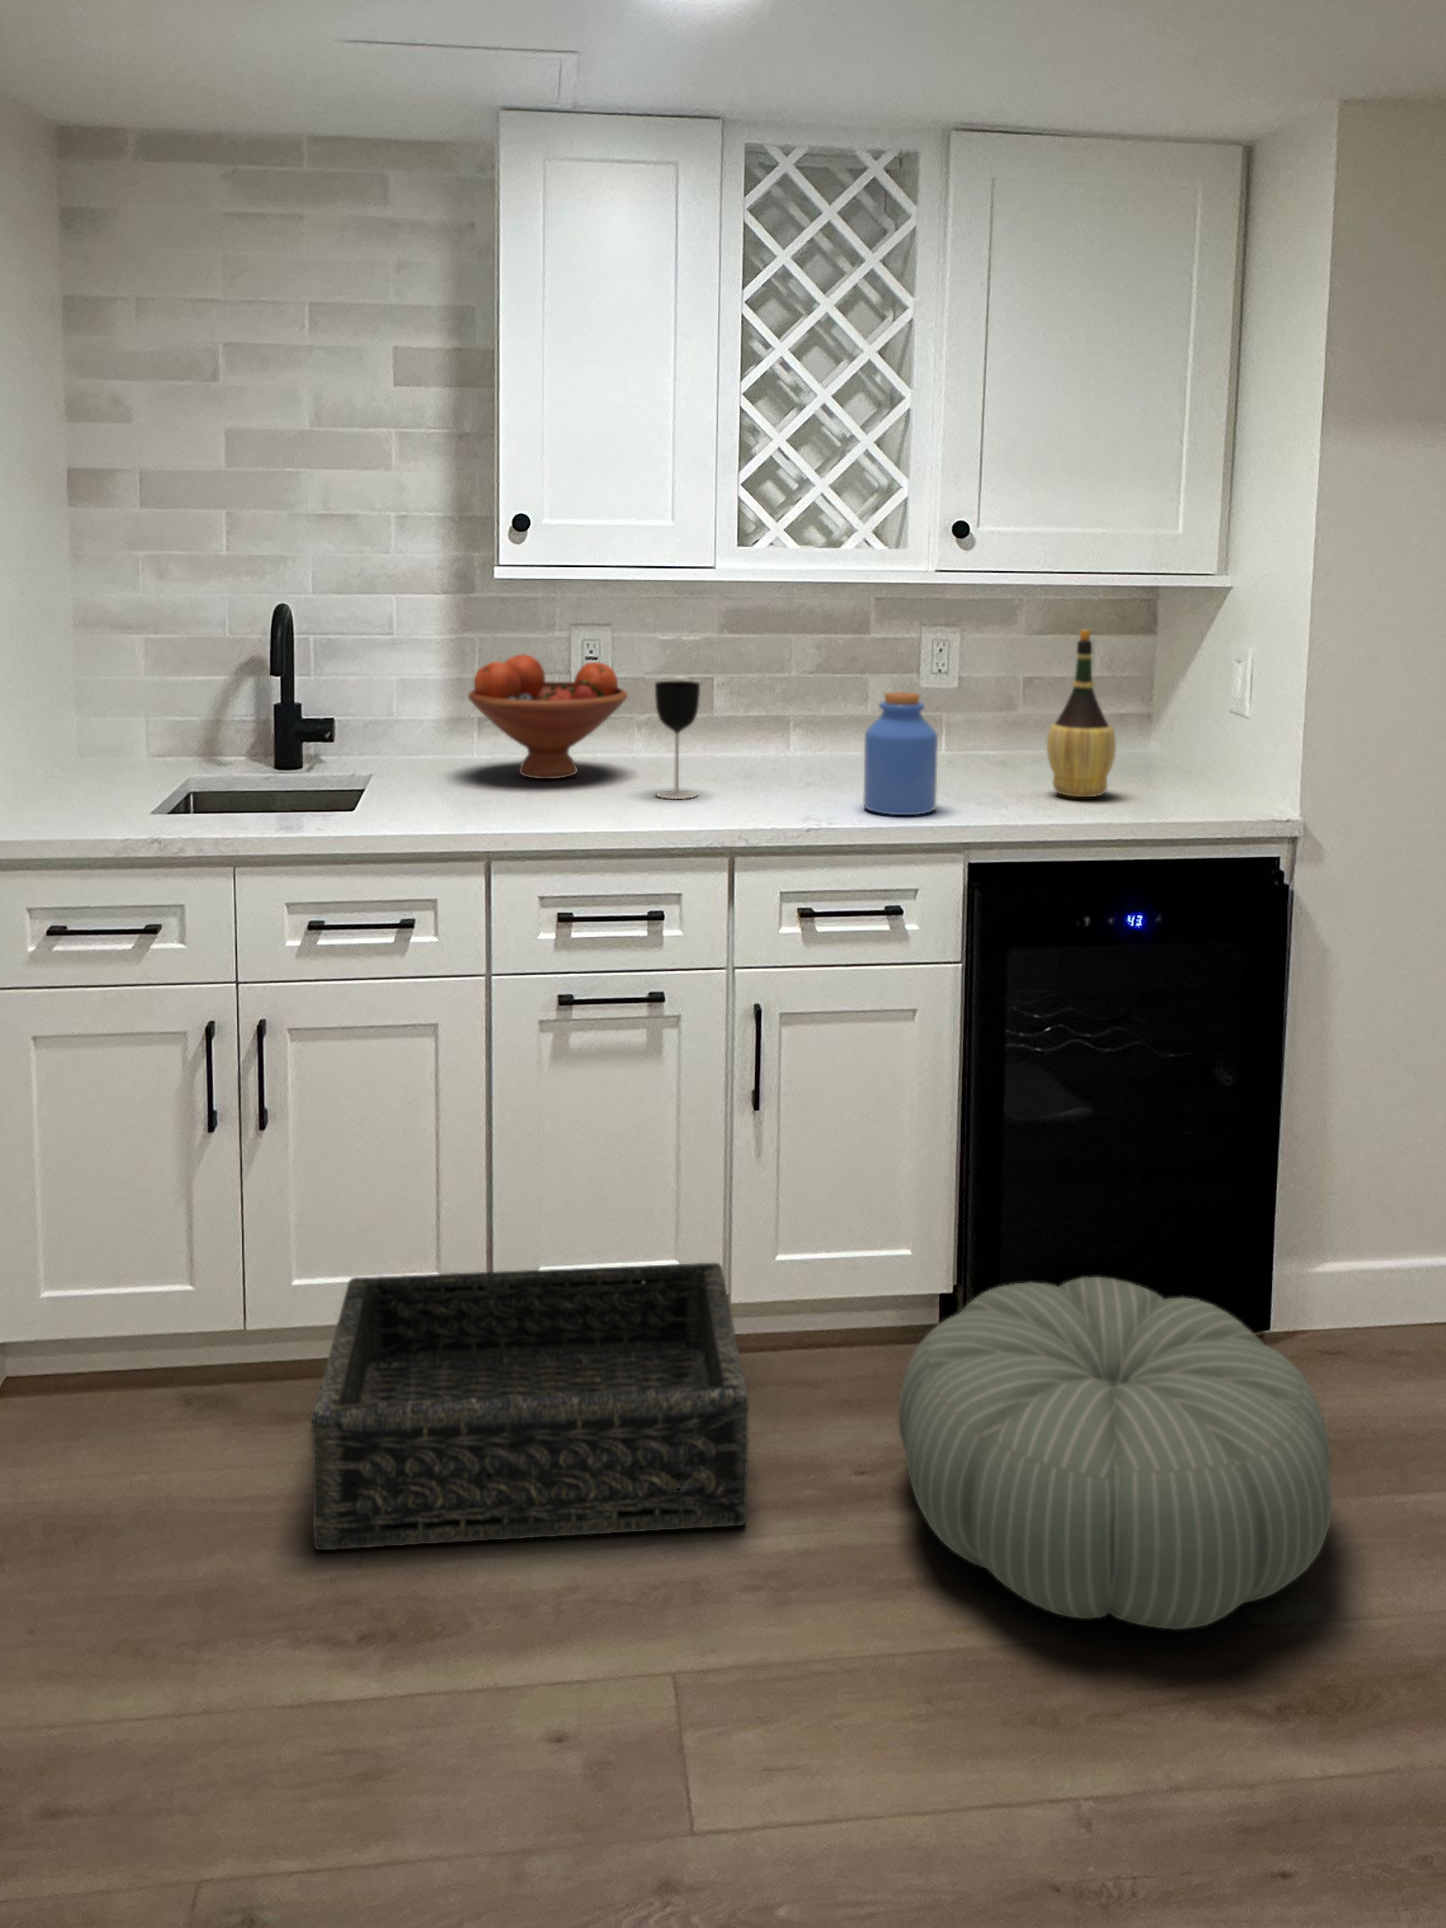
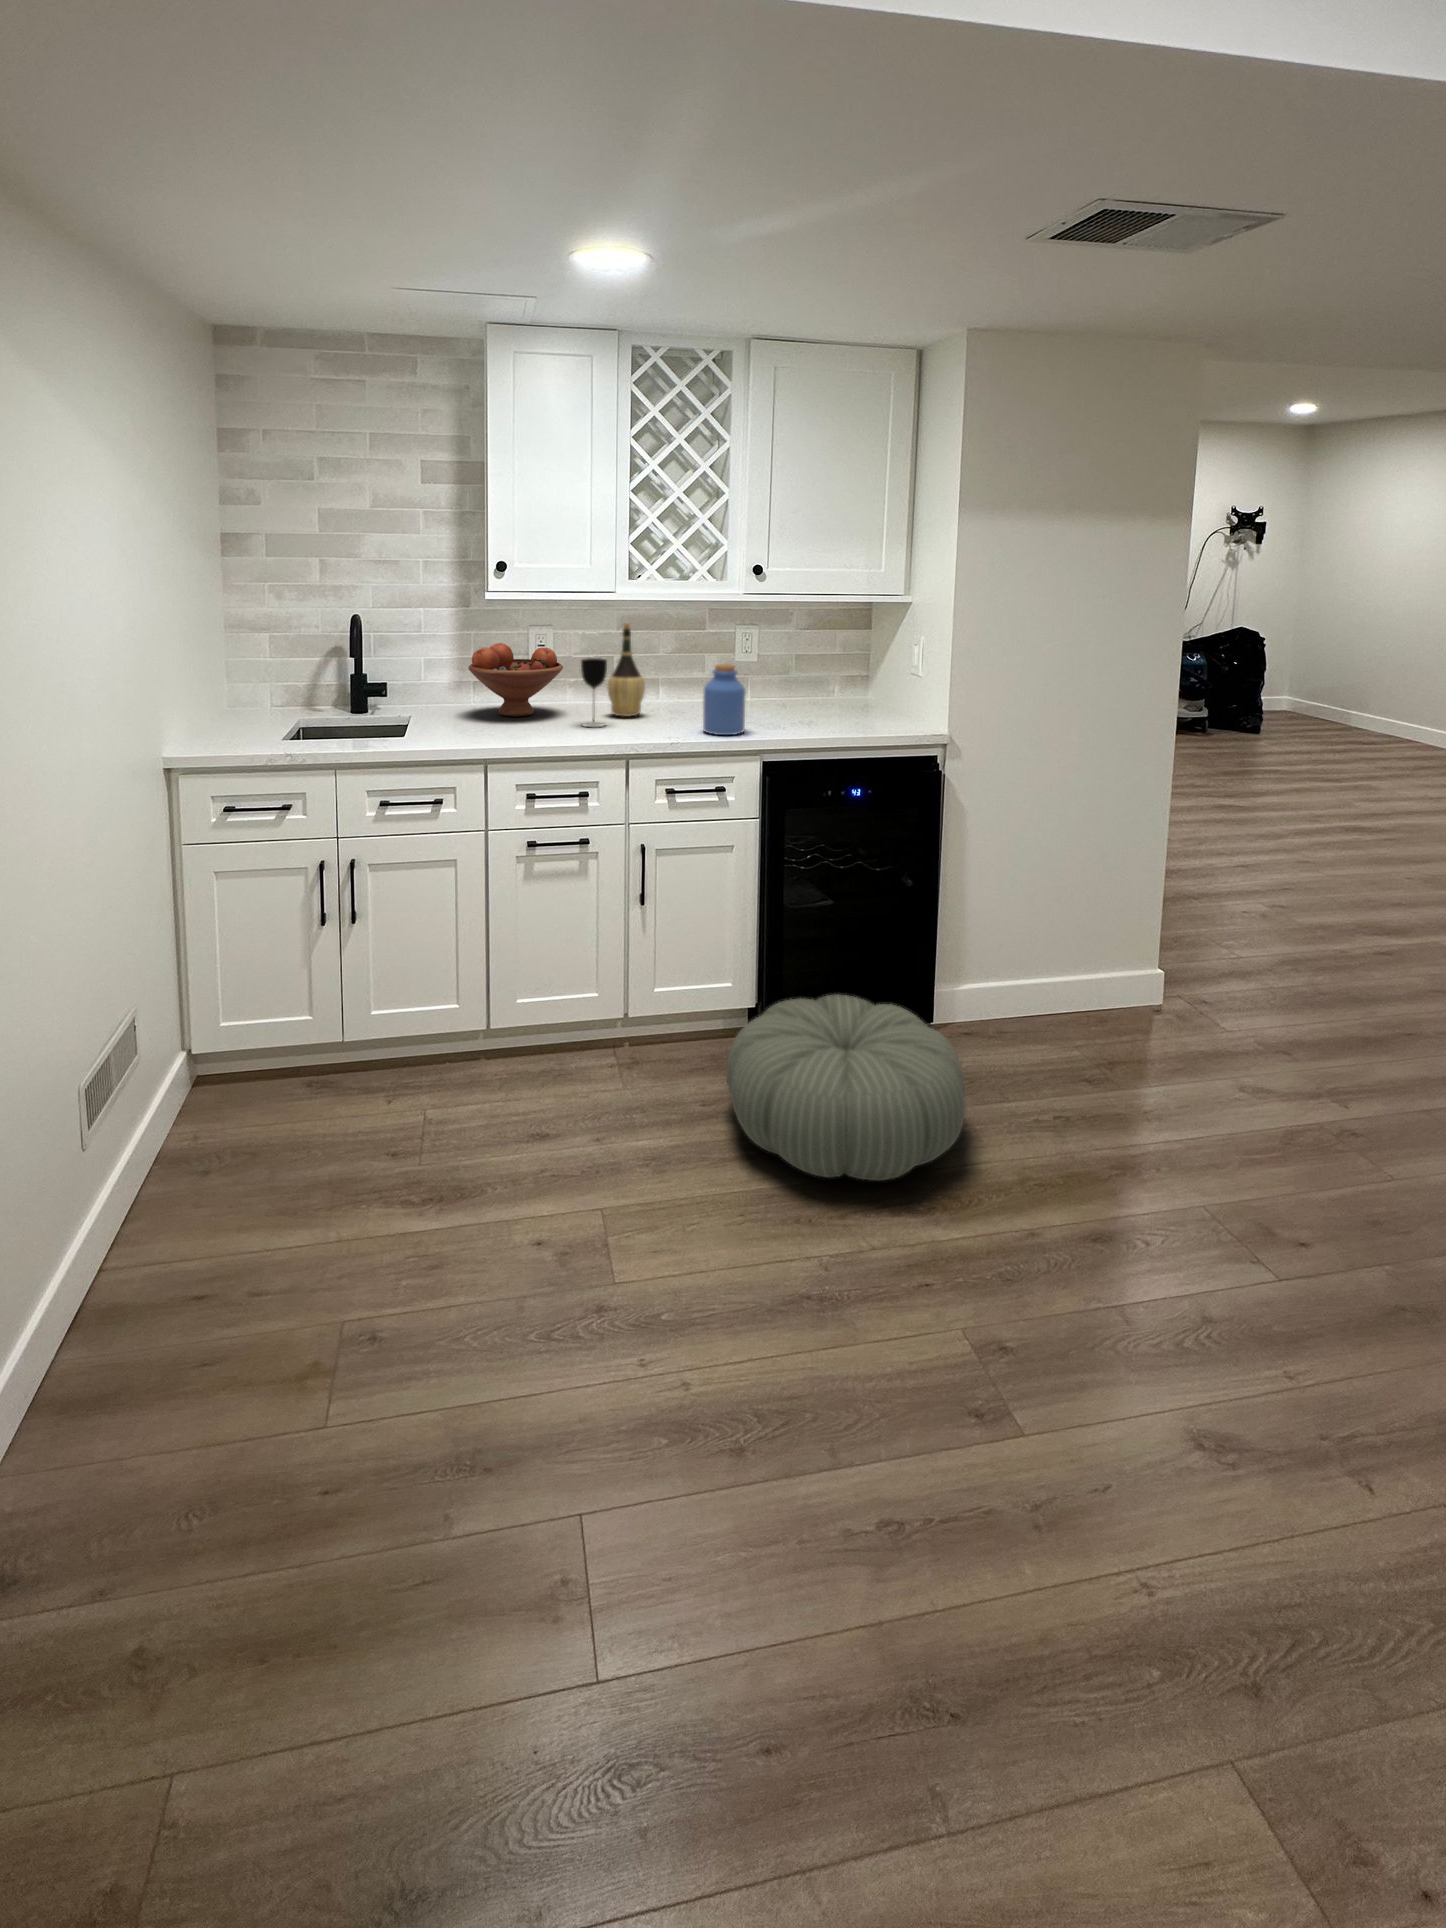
wine bottle: present [1047,630,1116,797] -> present [607,623,645,716]
basket: present [312,1263,748,1550] -> none [391,994,642,1161]

